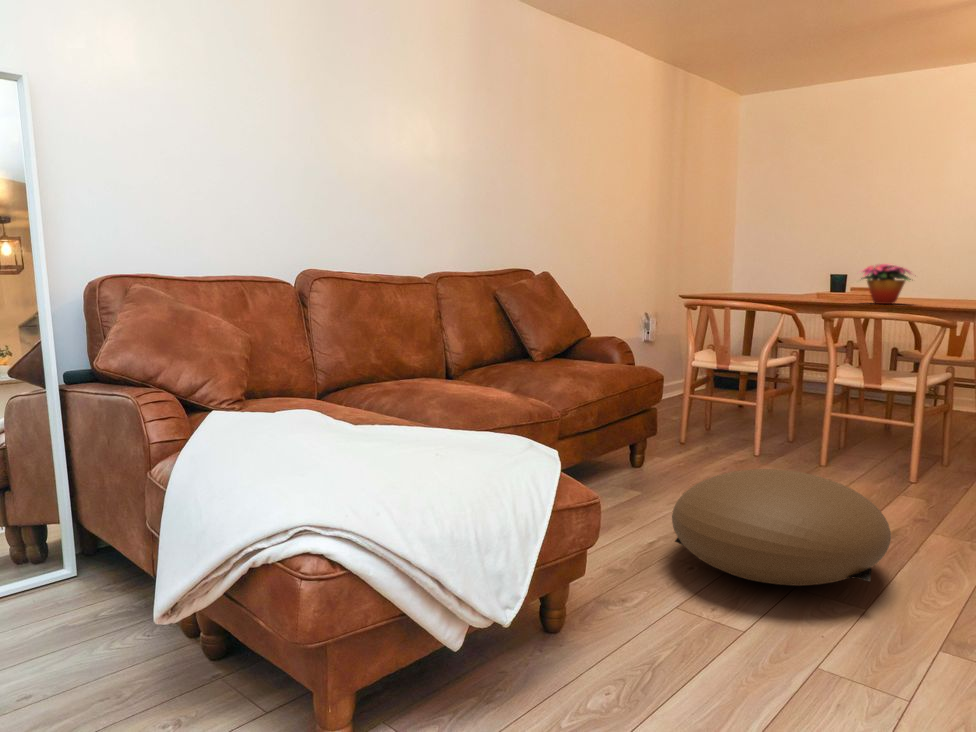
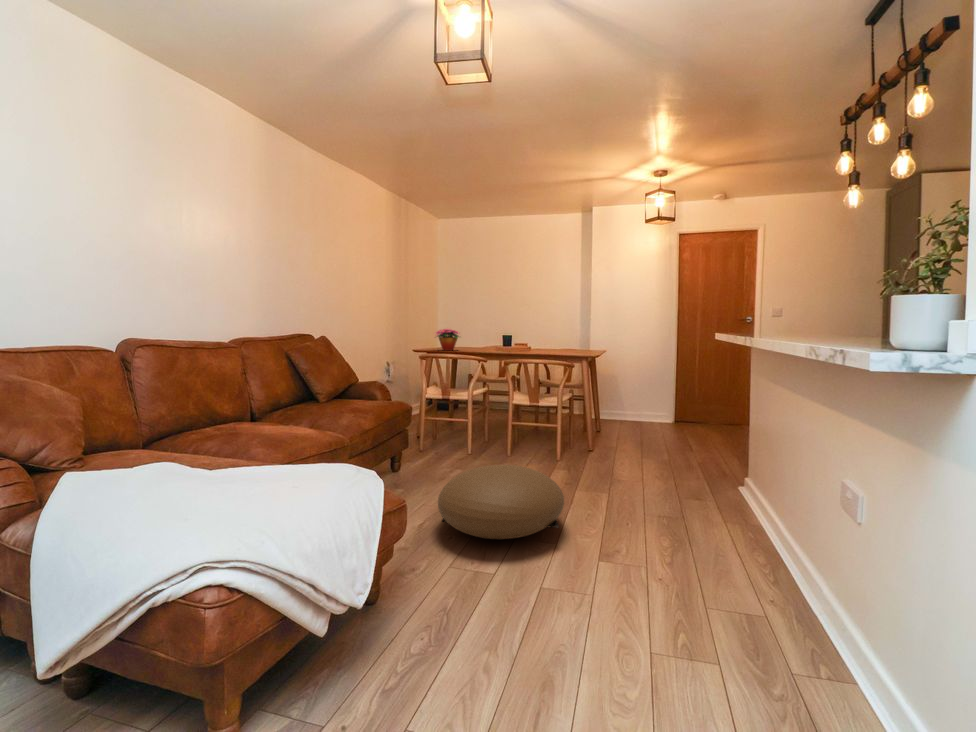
flower arrangement: present [861,264,911,304] -> present [436,329,460,351]

